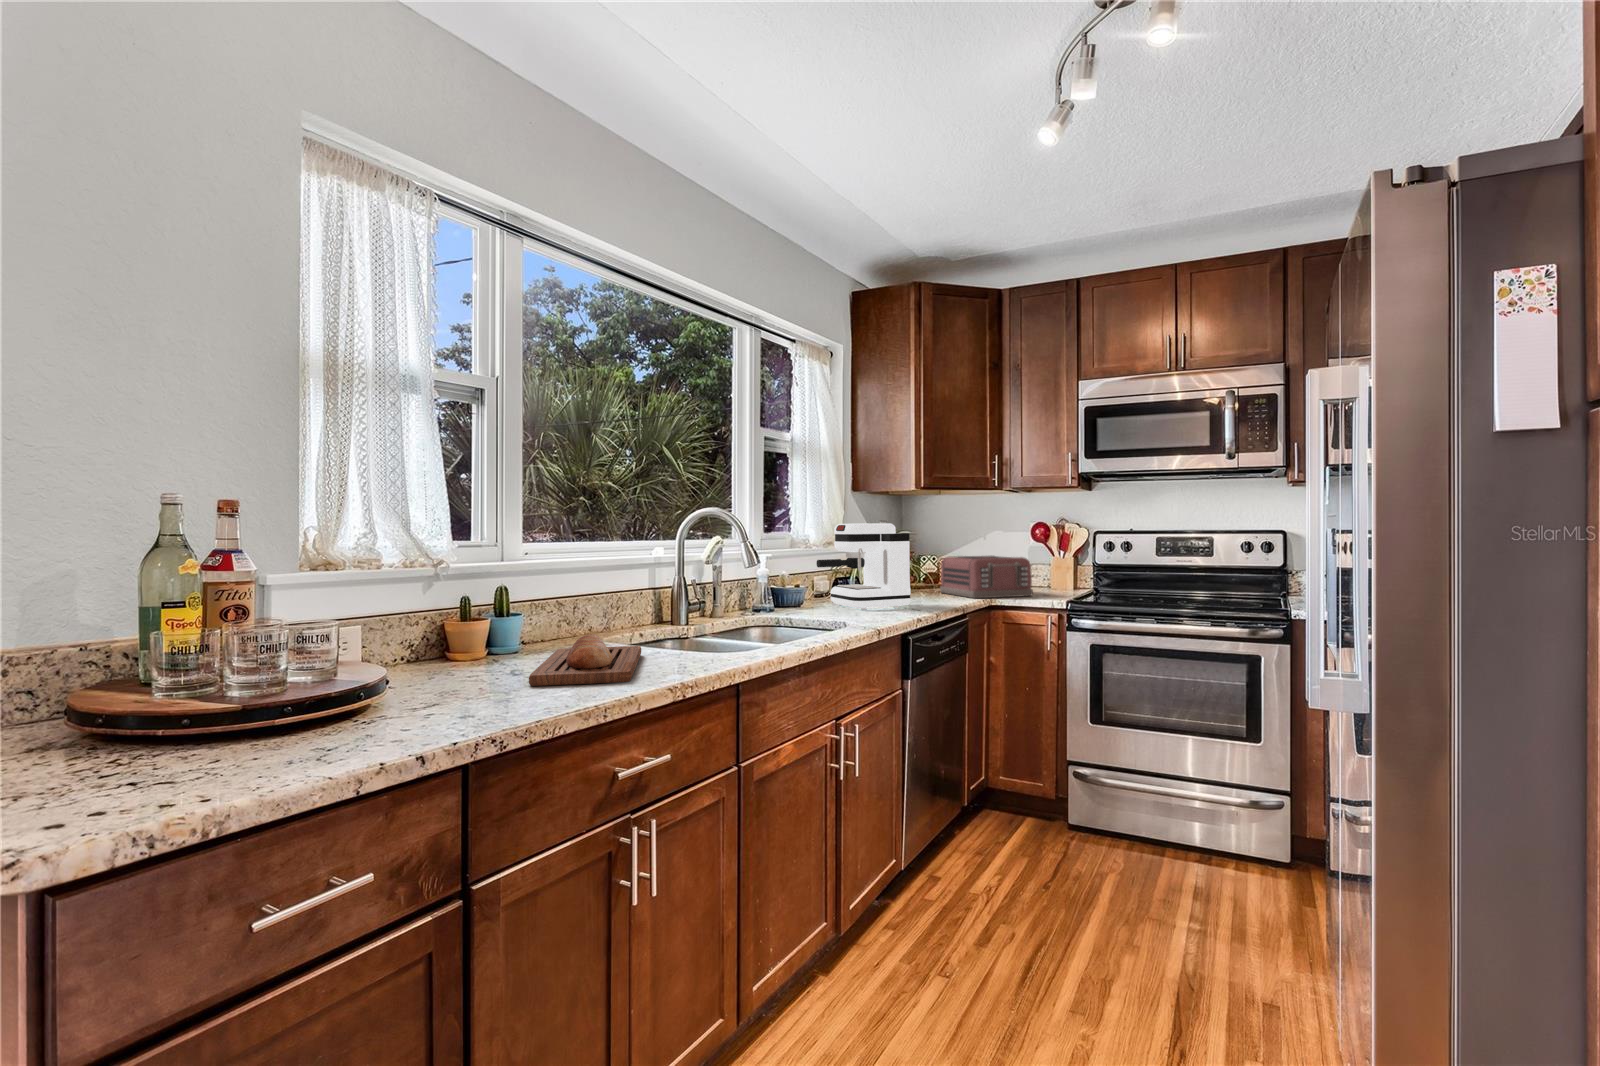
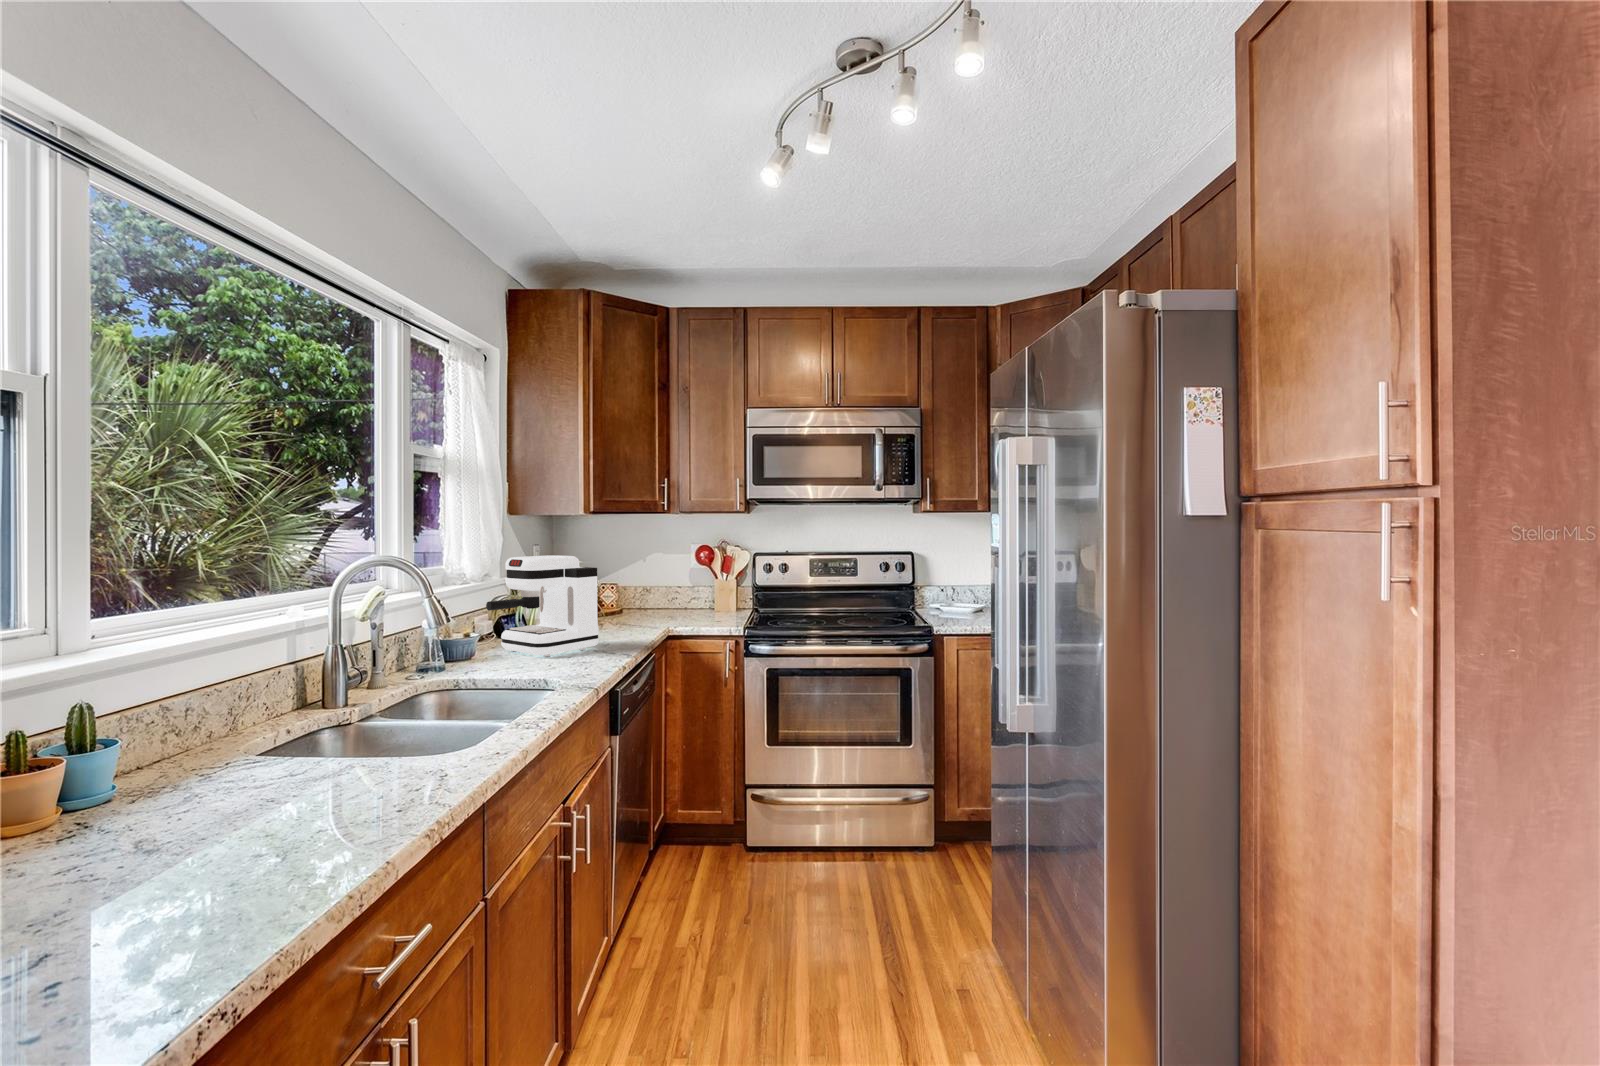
toaster: present [940,556,1033,599] -> none [611,581,707,629]
bread loaf: present [529,634,641,686] -> none [77,777,296,917]

